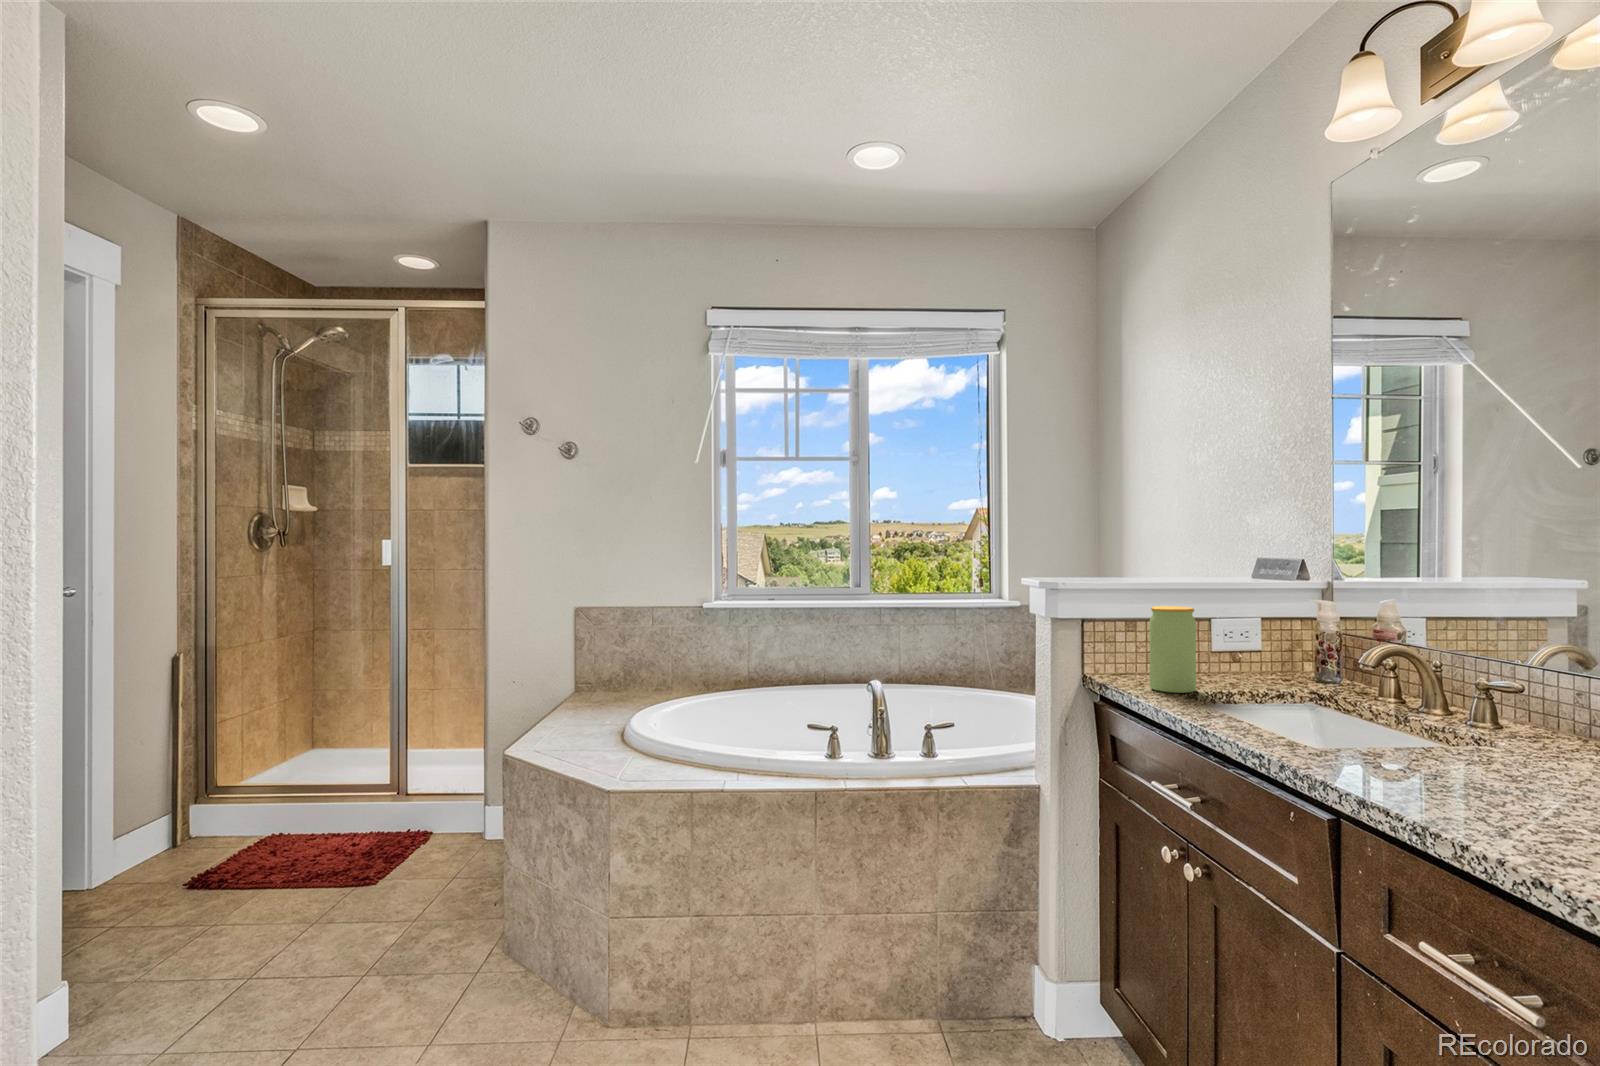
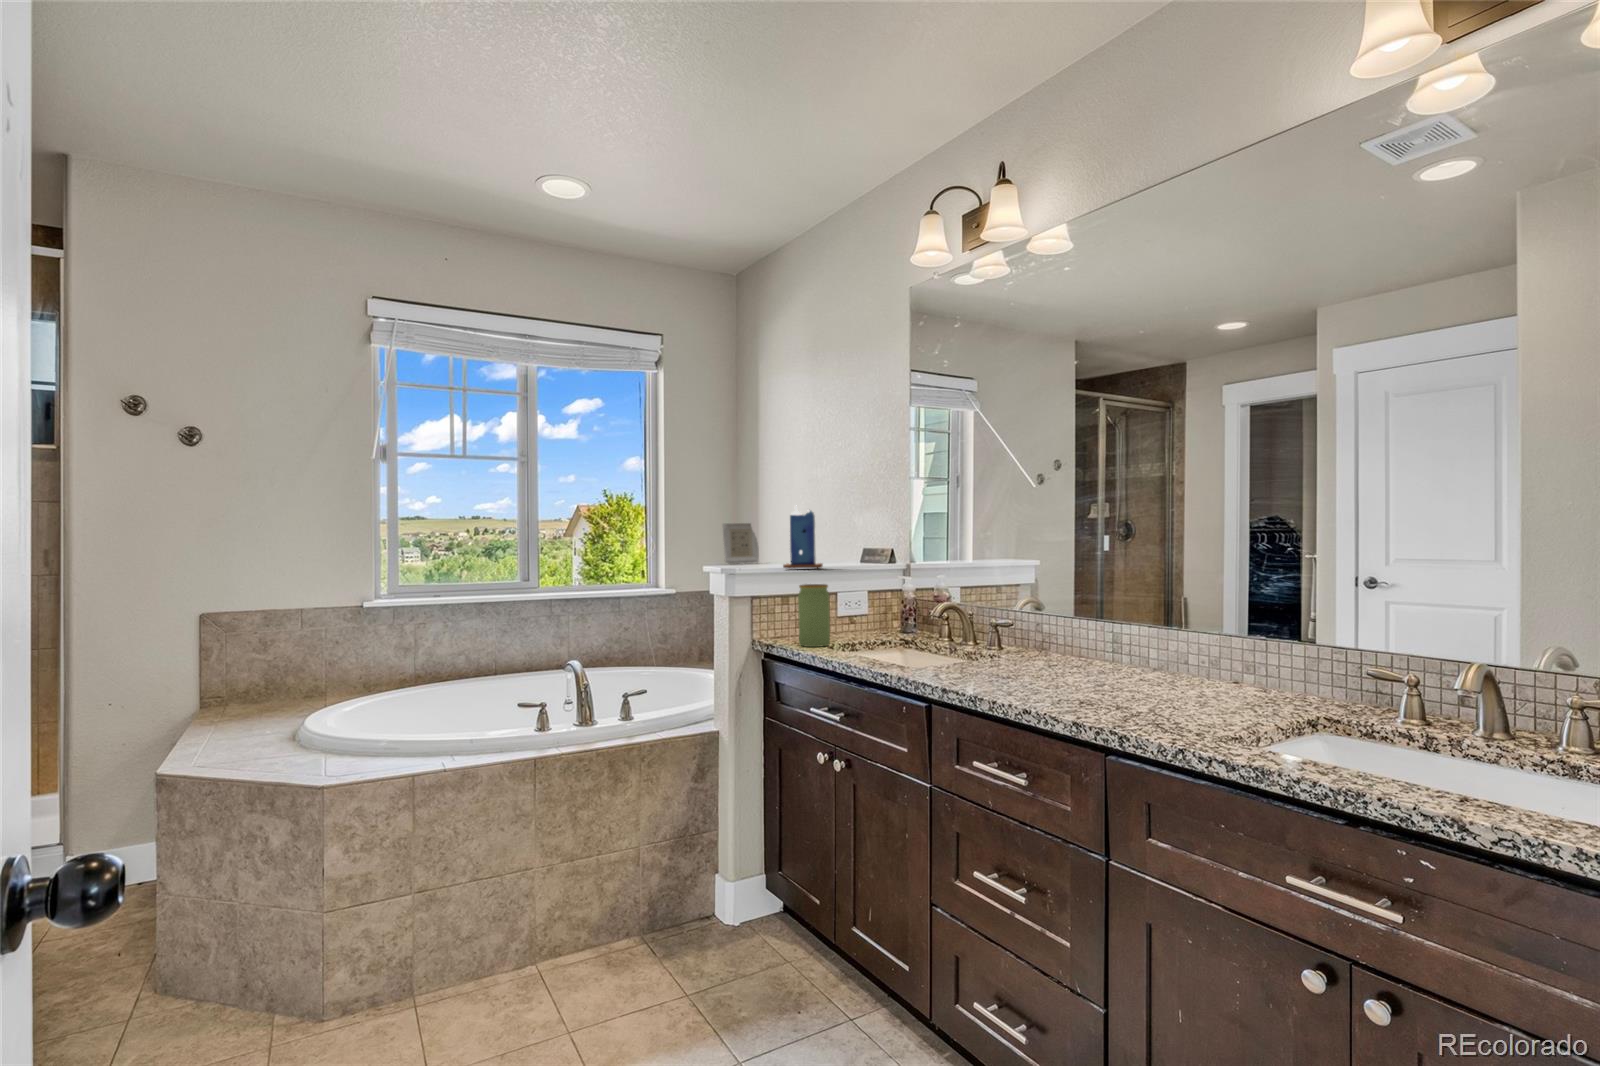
candle: none [1130,498,1190,585] -> present [783,505,823,569]
picture frame: none [1080,520,1126,570] -> present [722,523,759,564]

